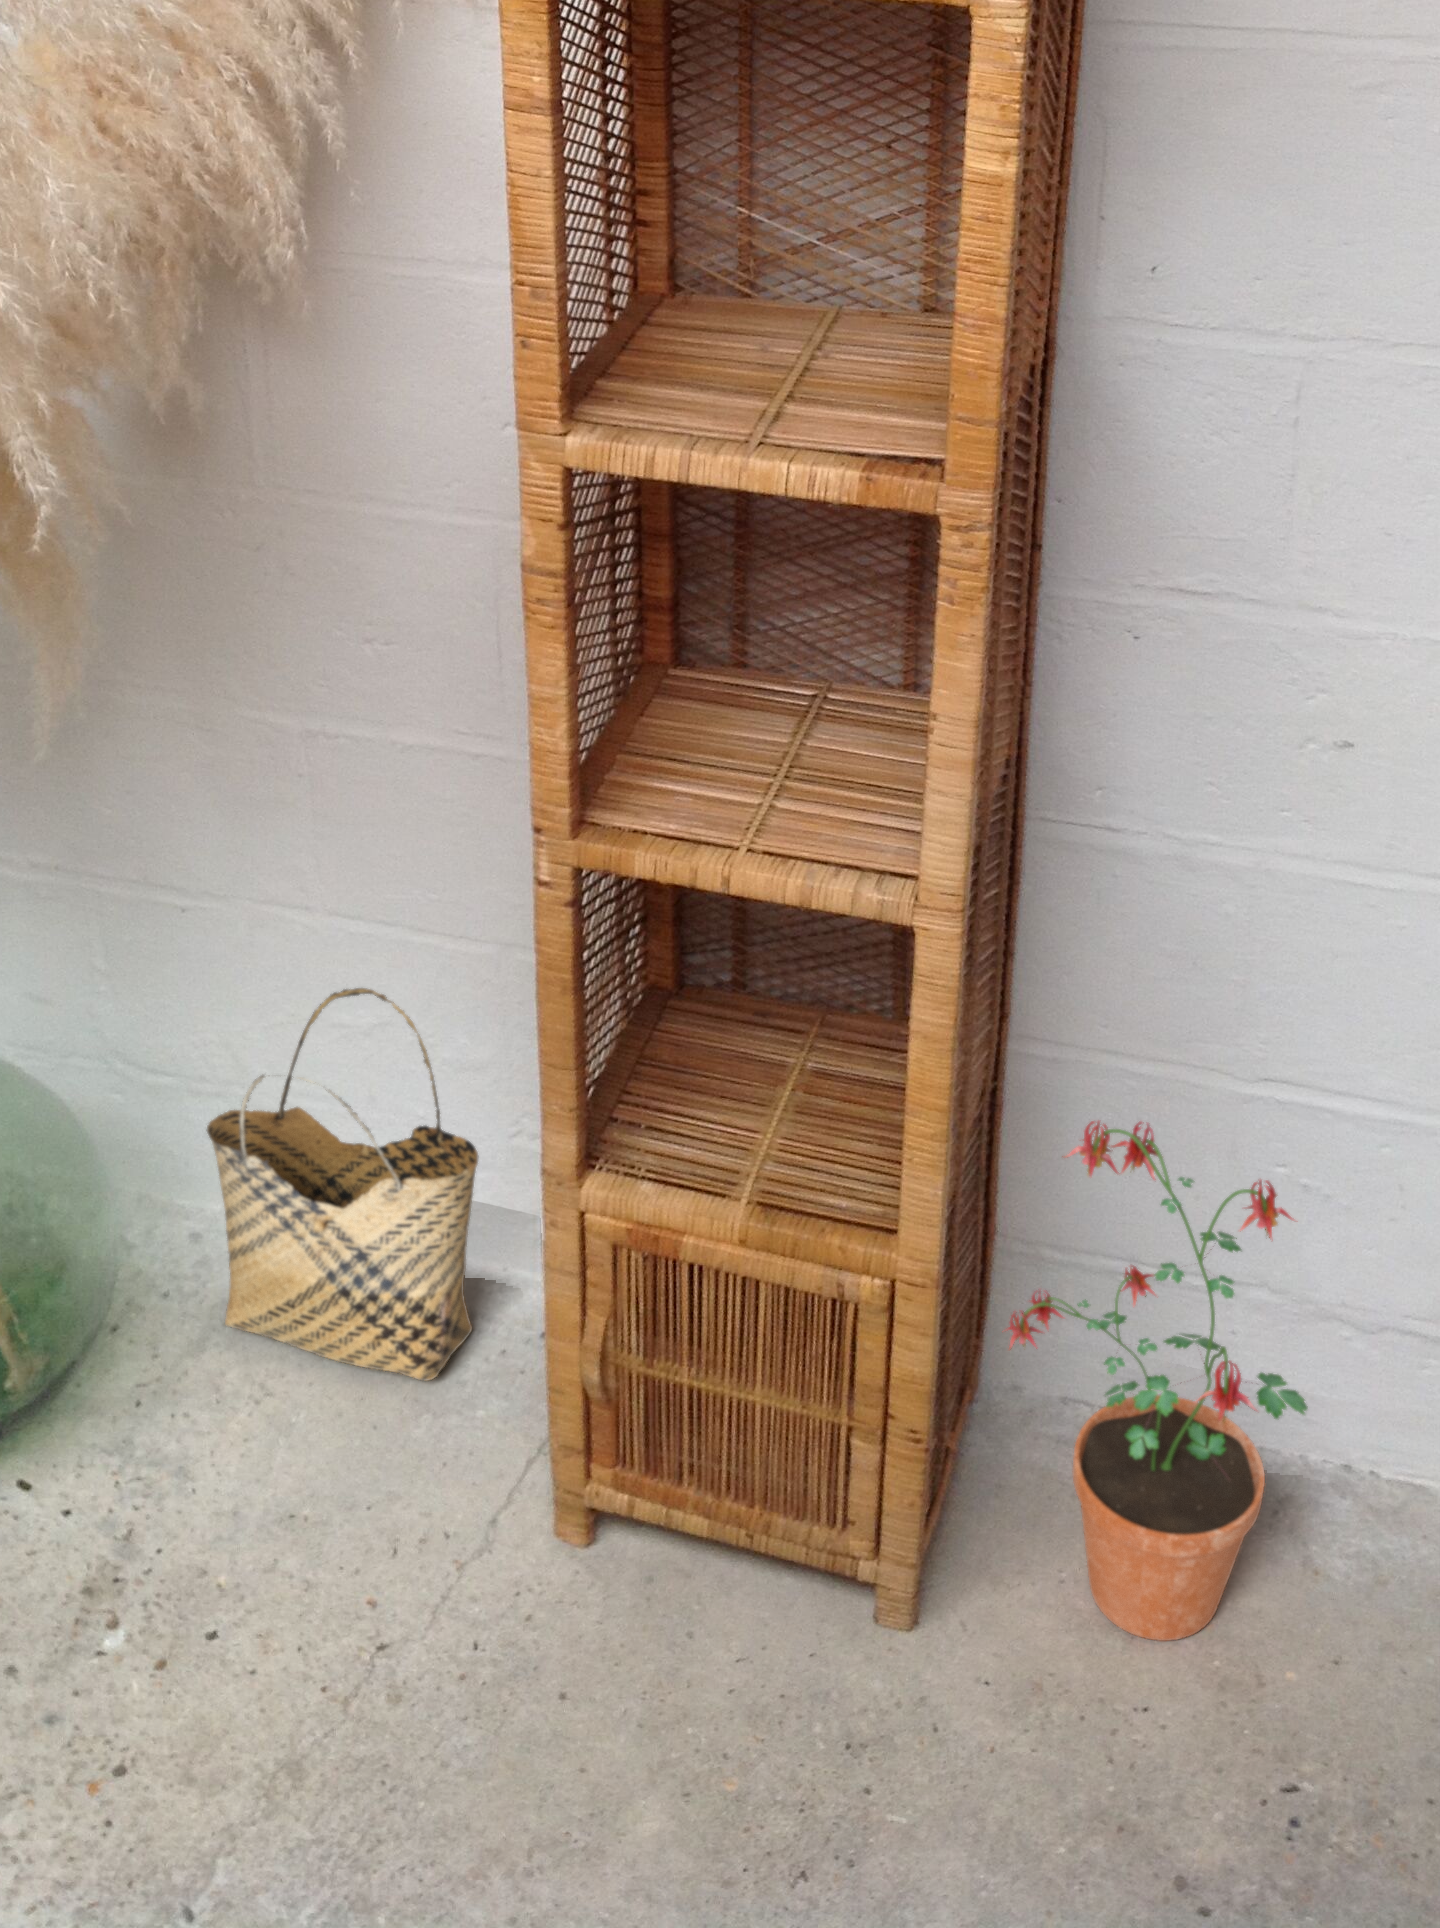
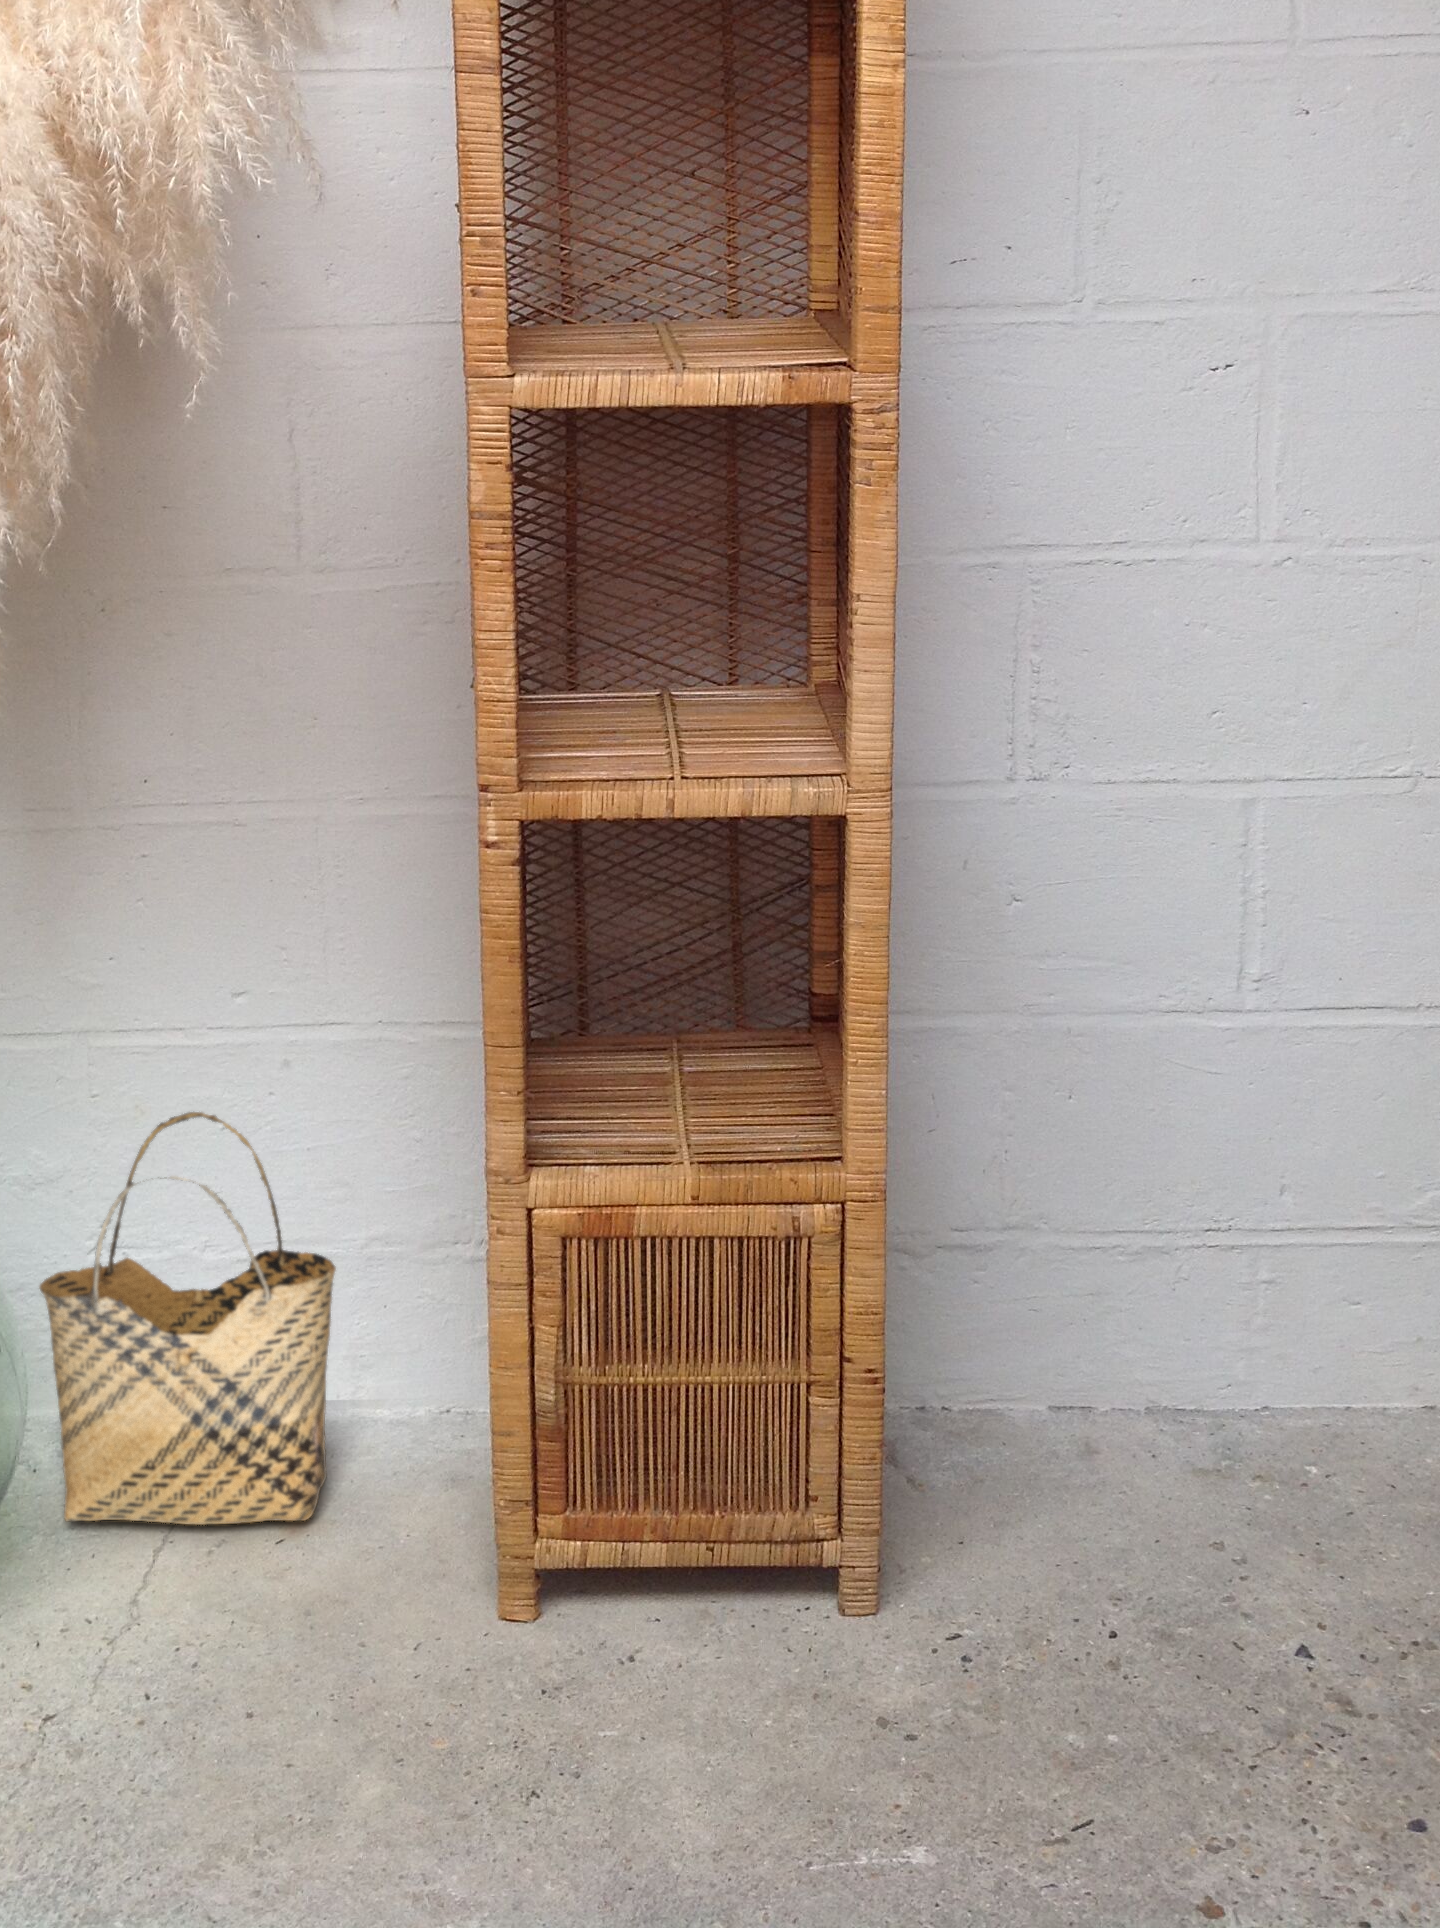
potted plant: present [1007,1121,1307,1641] -> none [935,1030,1208,1565]

